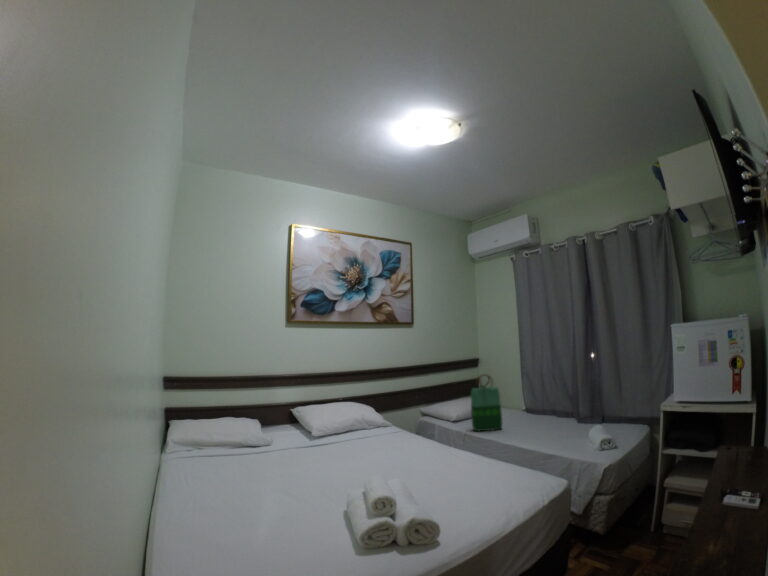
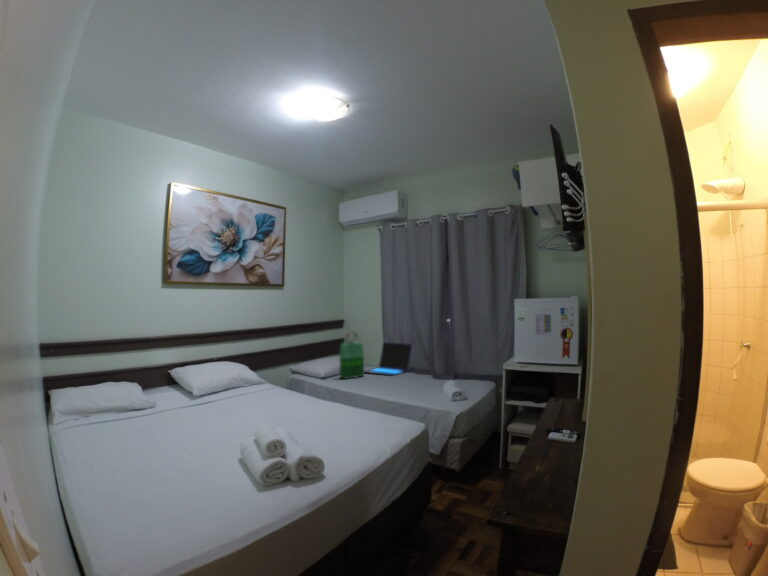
laptop: none [500,386,565,433] -> present [364,342,412,376]

